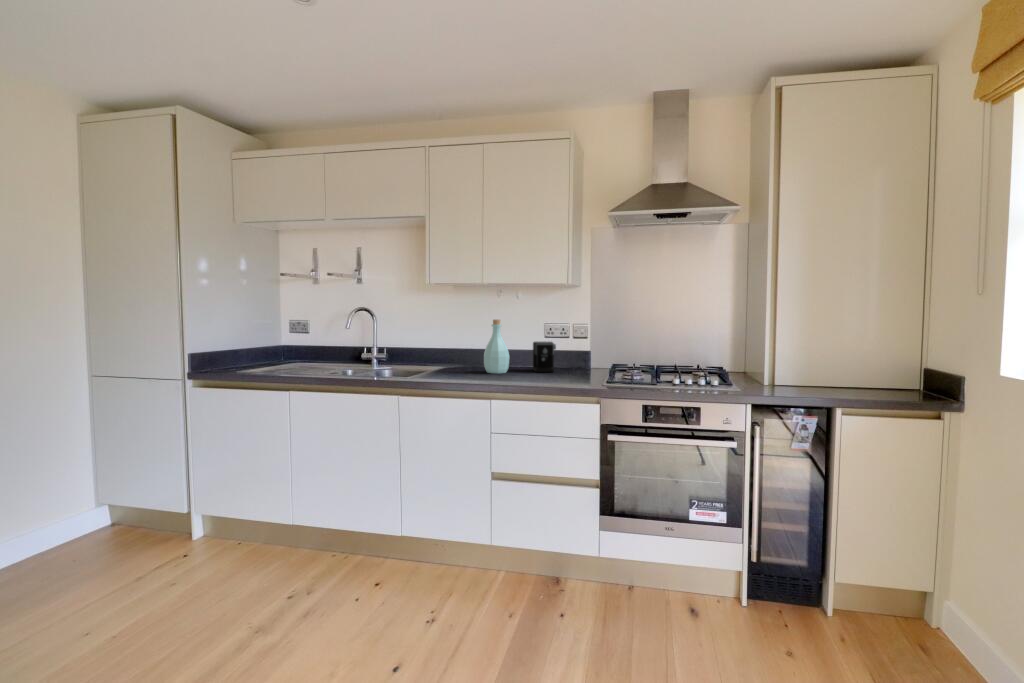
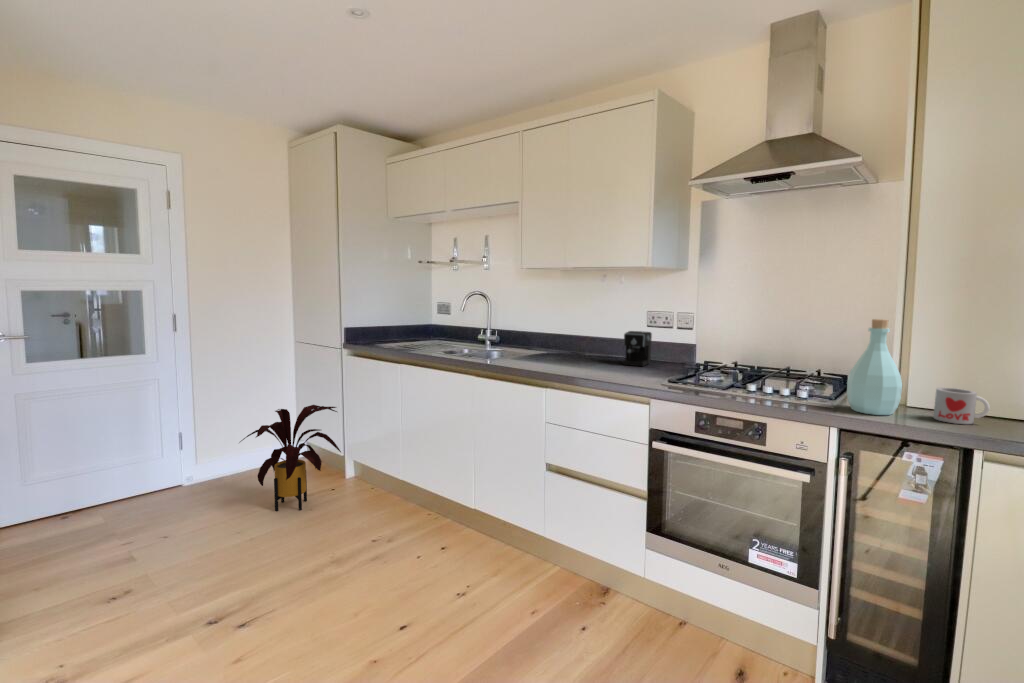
bottle: present [484,319,509,373] -> present [847,319,902,415]
mug: none [804,368,837,391] -> present [933,388,990,424]
house plant: none [64,449,220,595] -> present [240,405,341,511]

